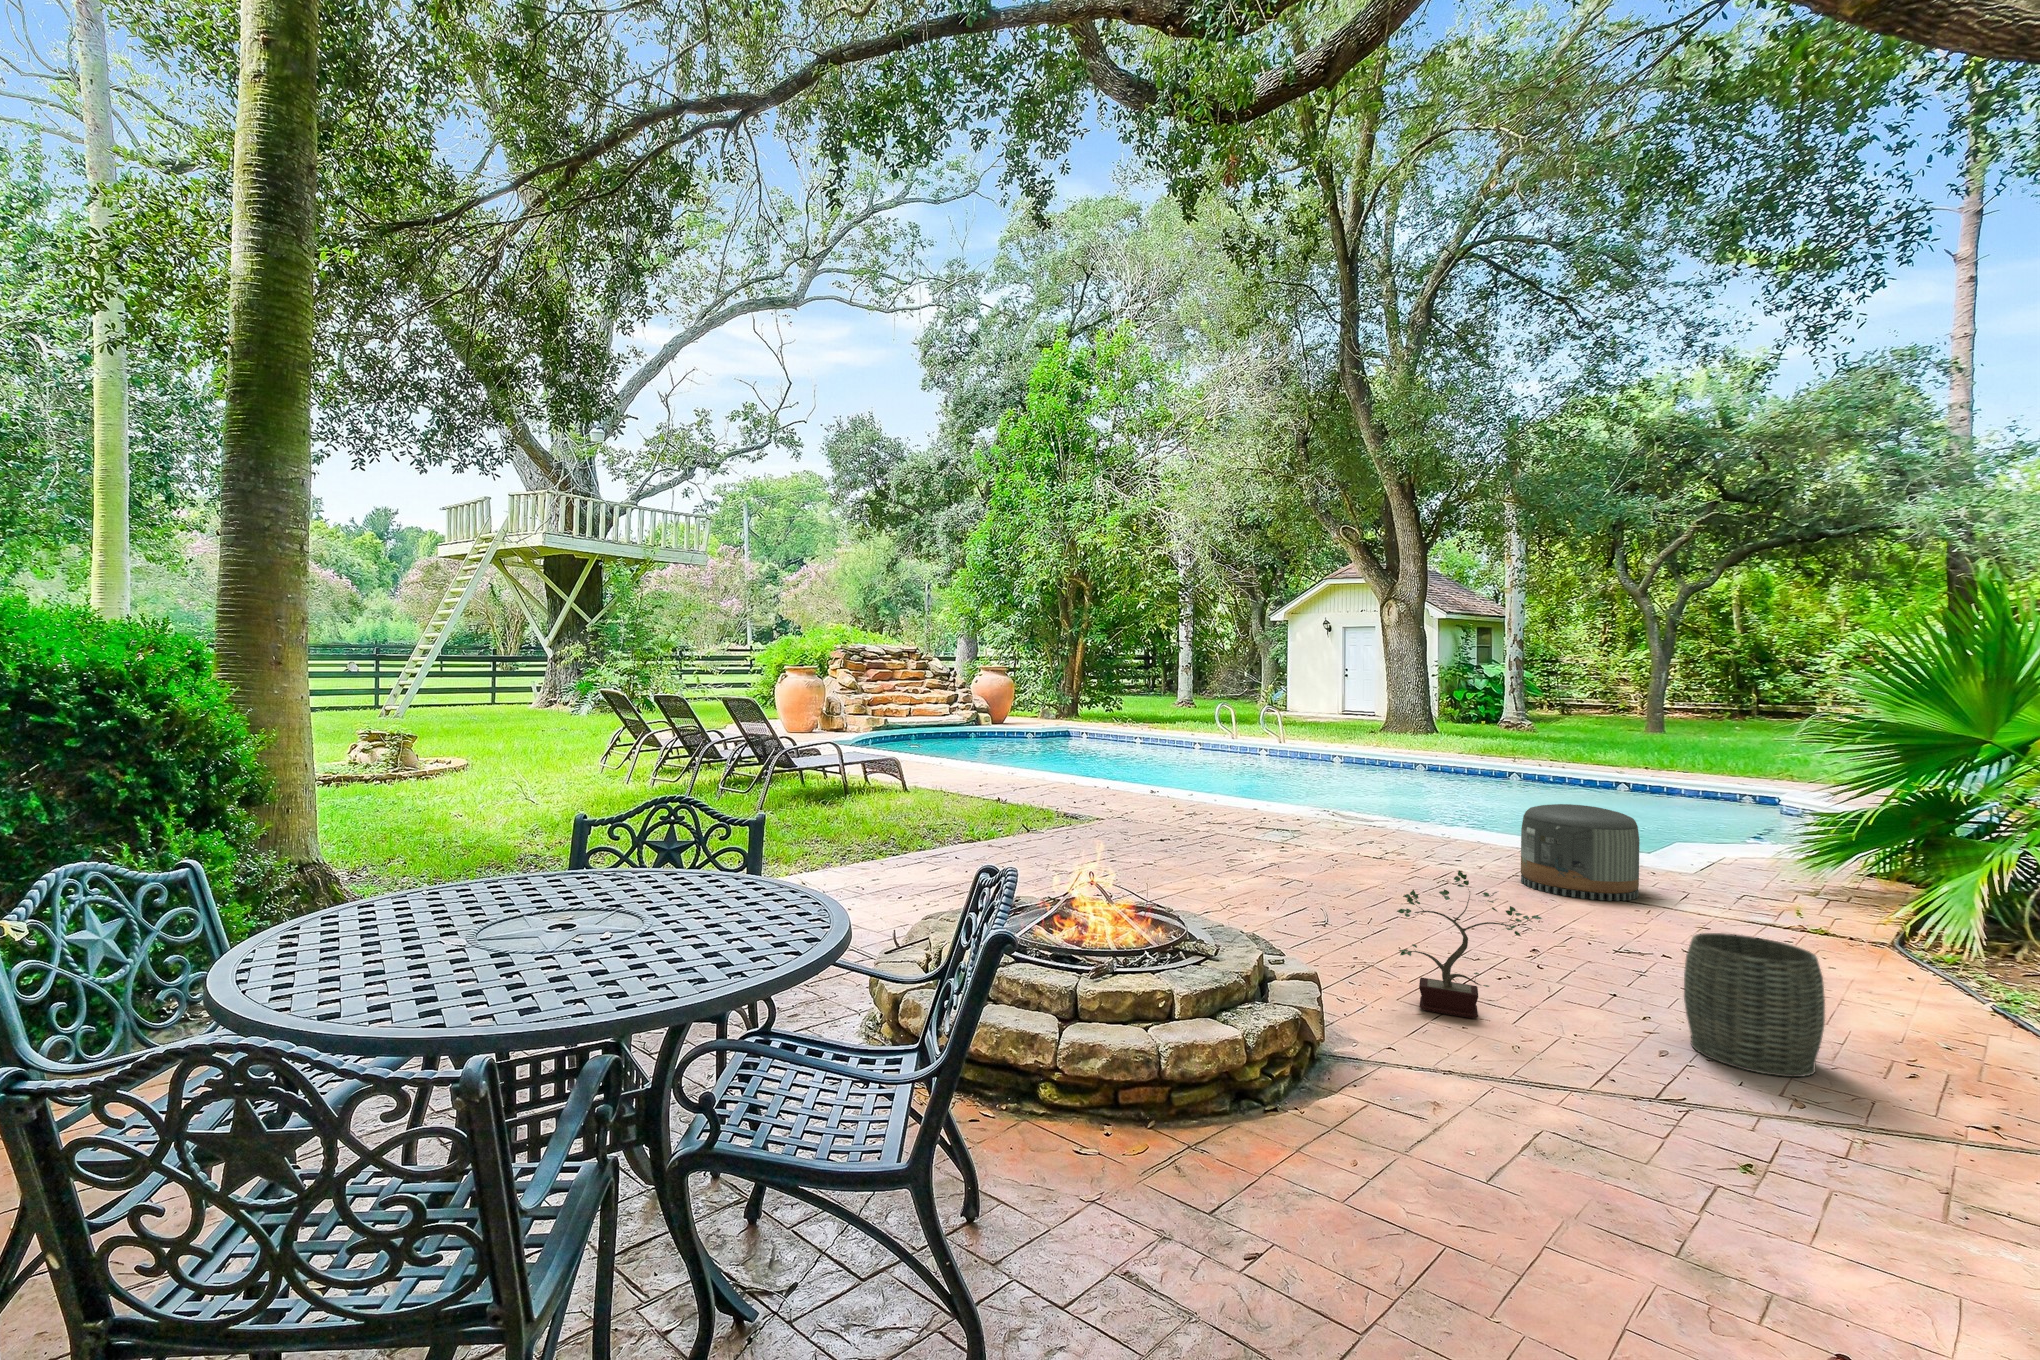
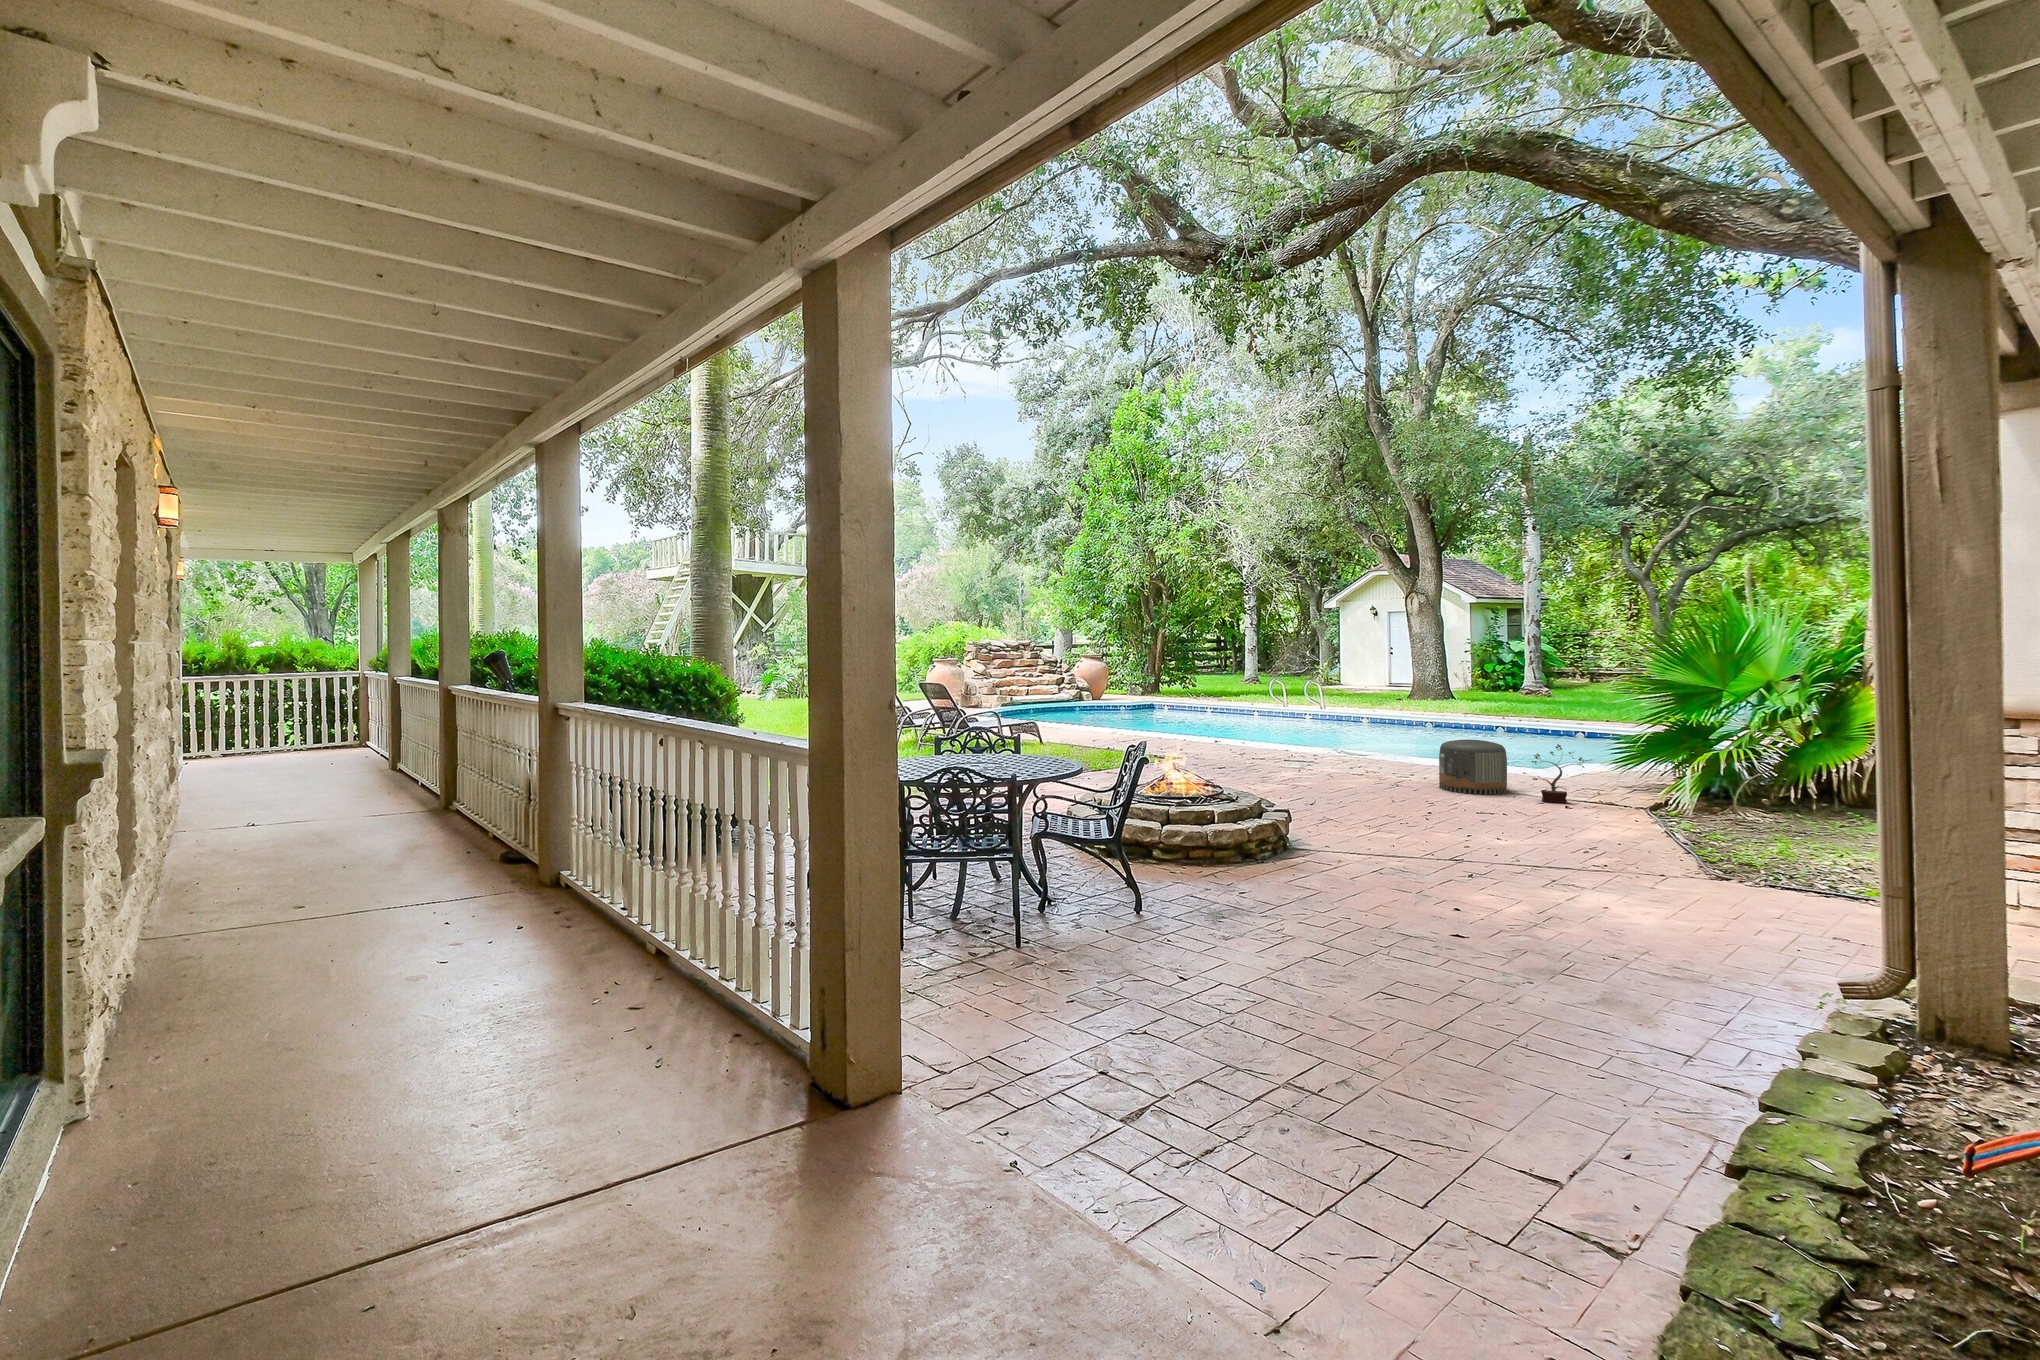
potted plant: present [1397,871,1542,1018] -> present [1531,744,1592,803]
woven basket: present [1684,933,1825,1077] -> none [1459,789,1517,848]

